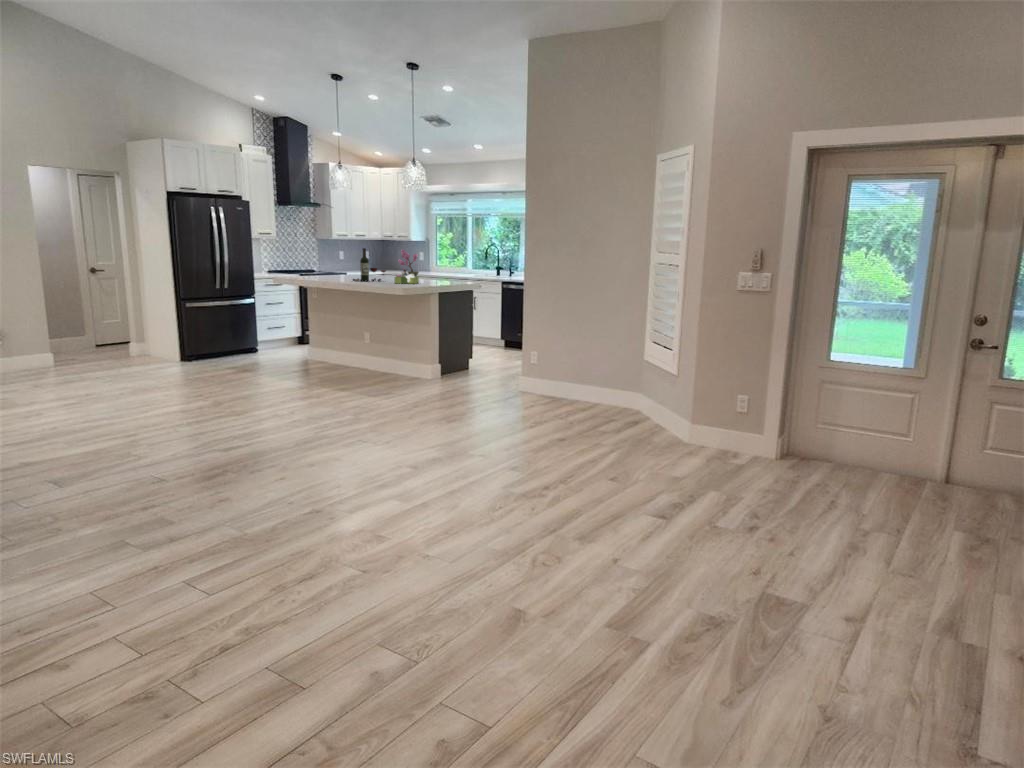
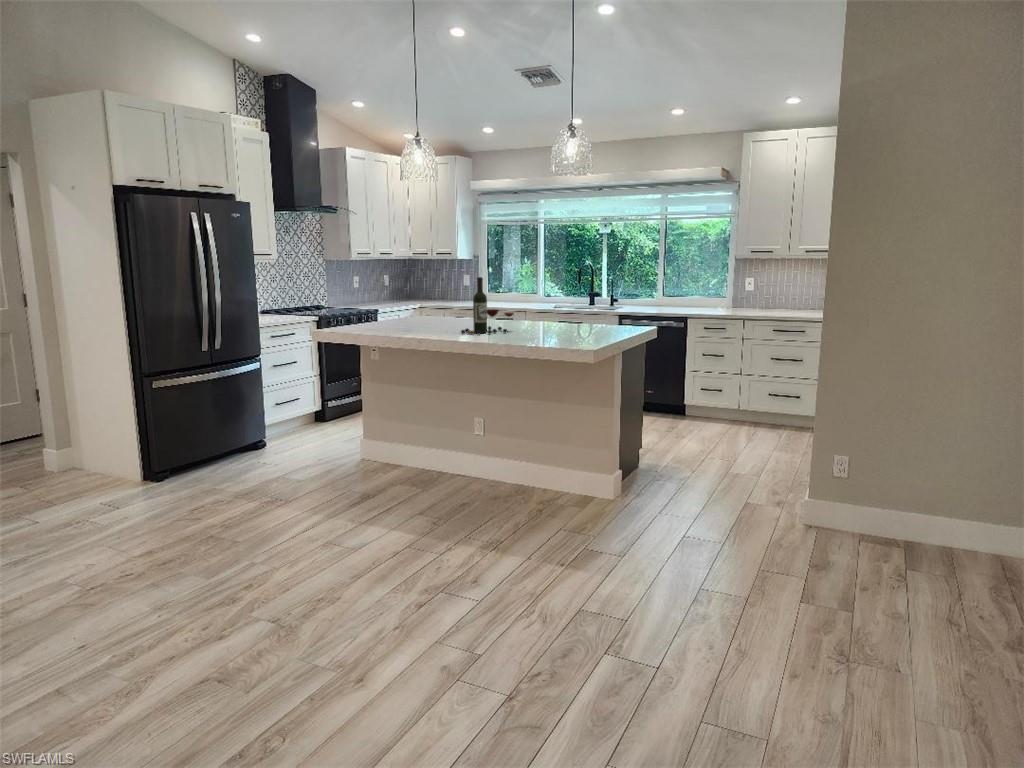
flower arrangement: present [395,249,419,284] -> none [540,276,581,337]

